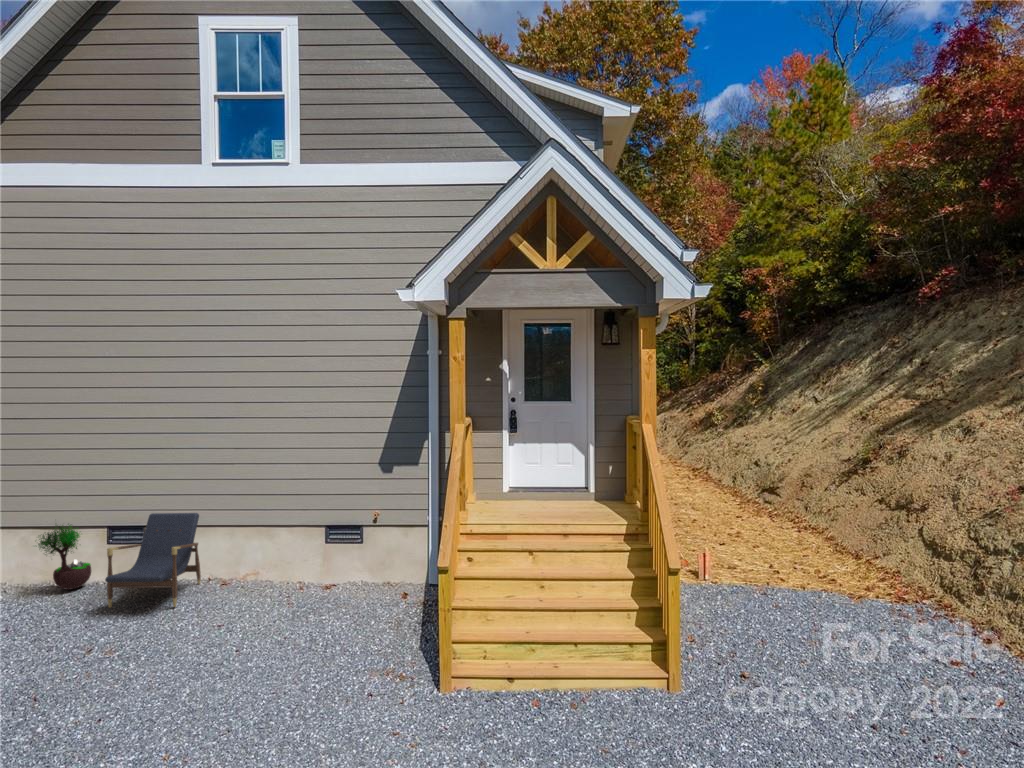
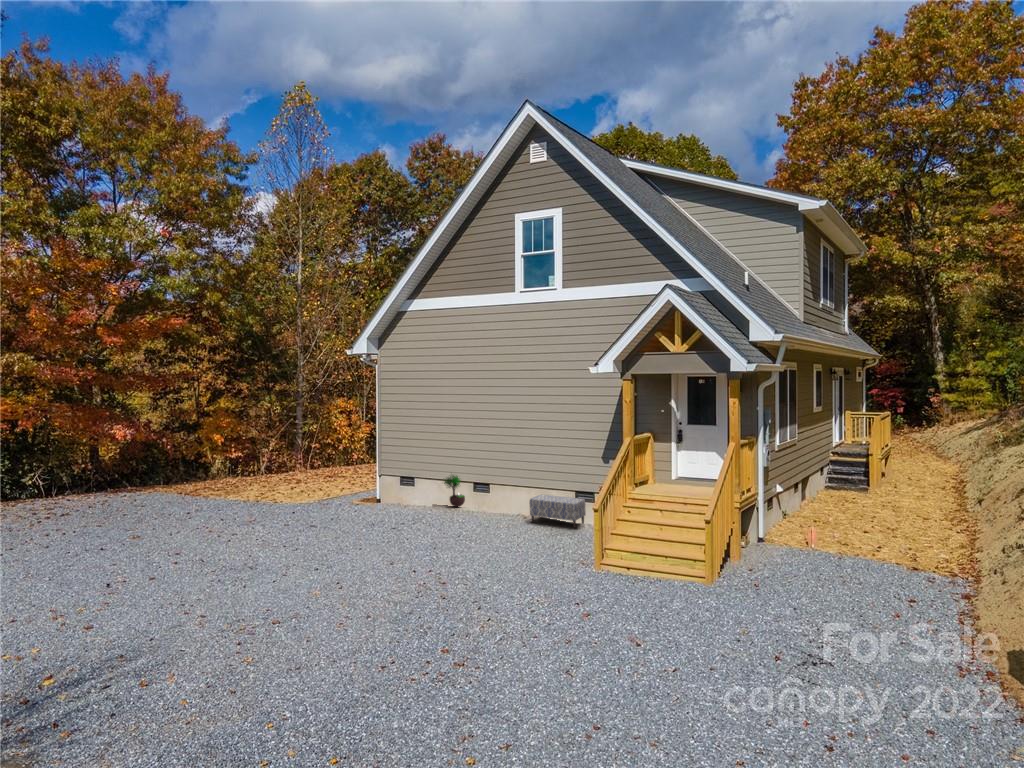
lounge chair: present [105,513,201,608] -> none [469,473,511,520]
bench: none [246,540,354,600] -> present [529,495,586,528]

